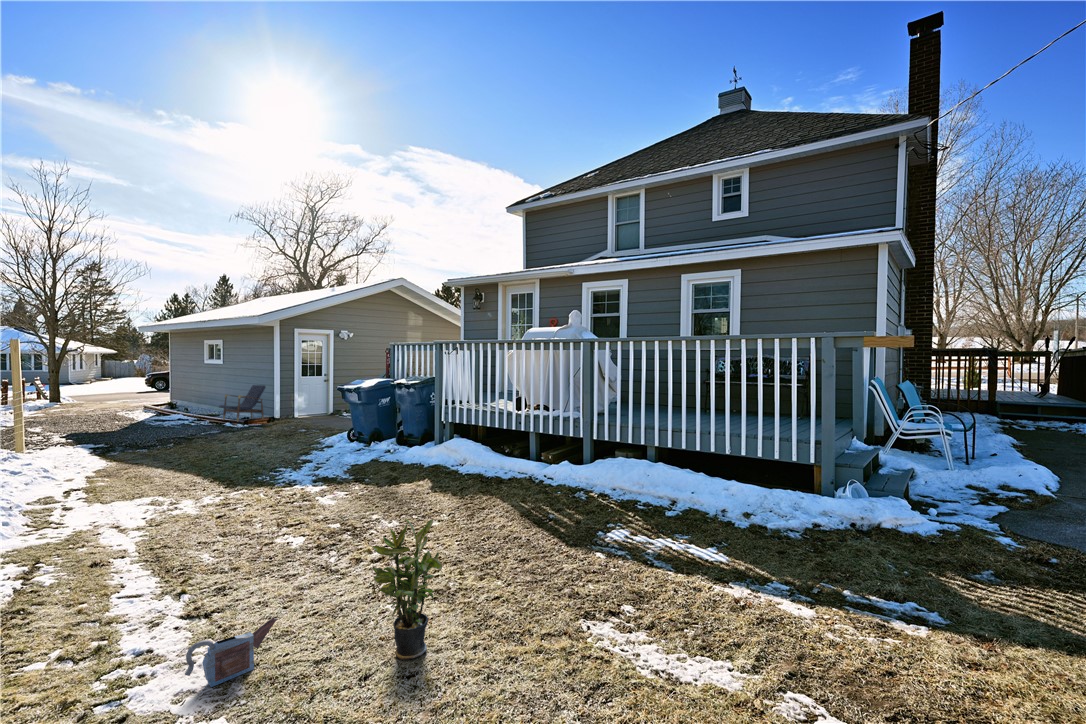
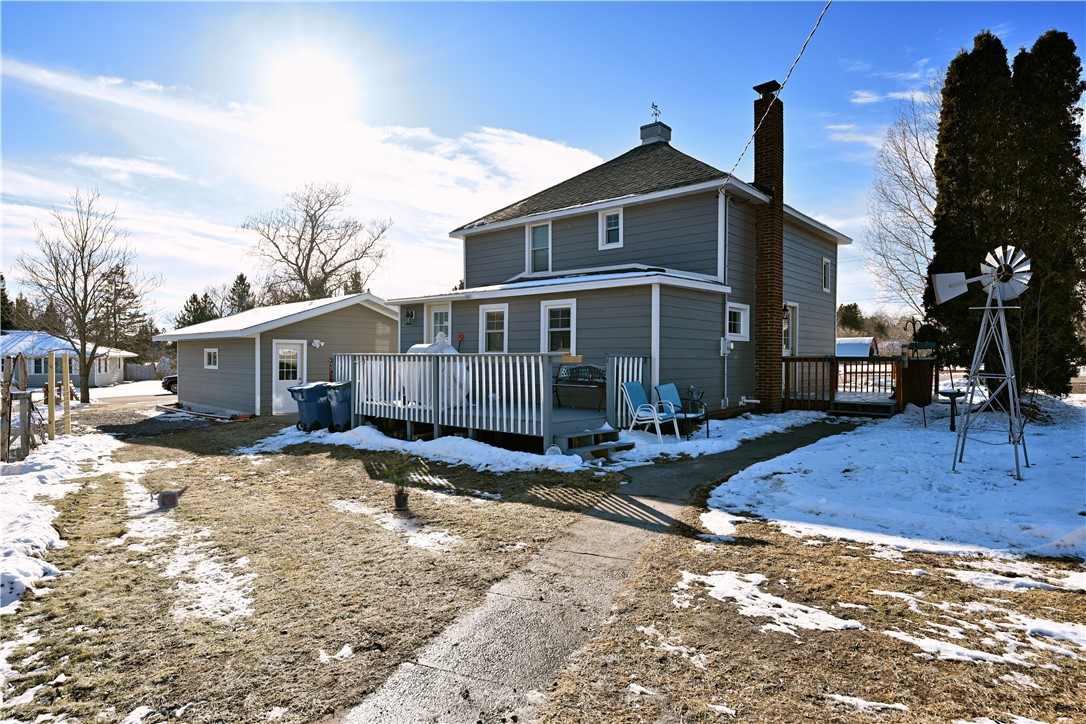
lounge chair: present [219,385,266,422] -> none [213,388,250,419]
potted plant: present [372,519,442,660] -> present [385,450,416,510]

